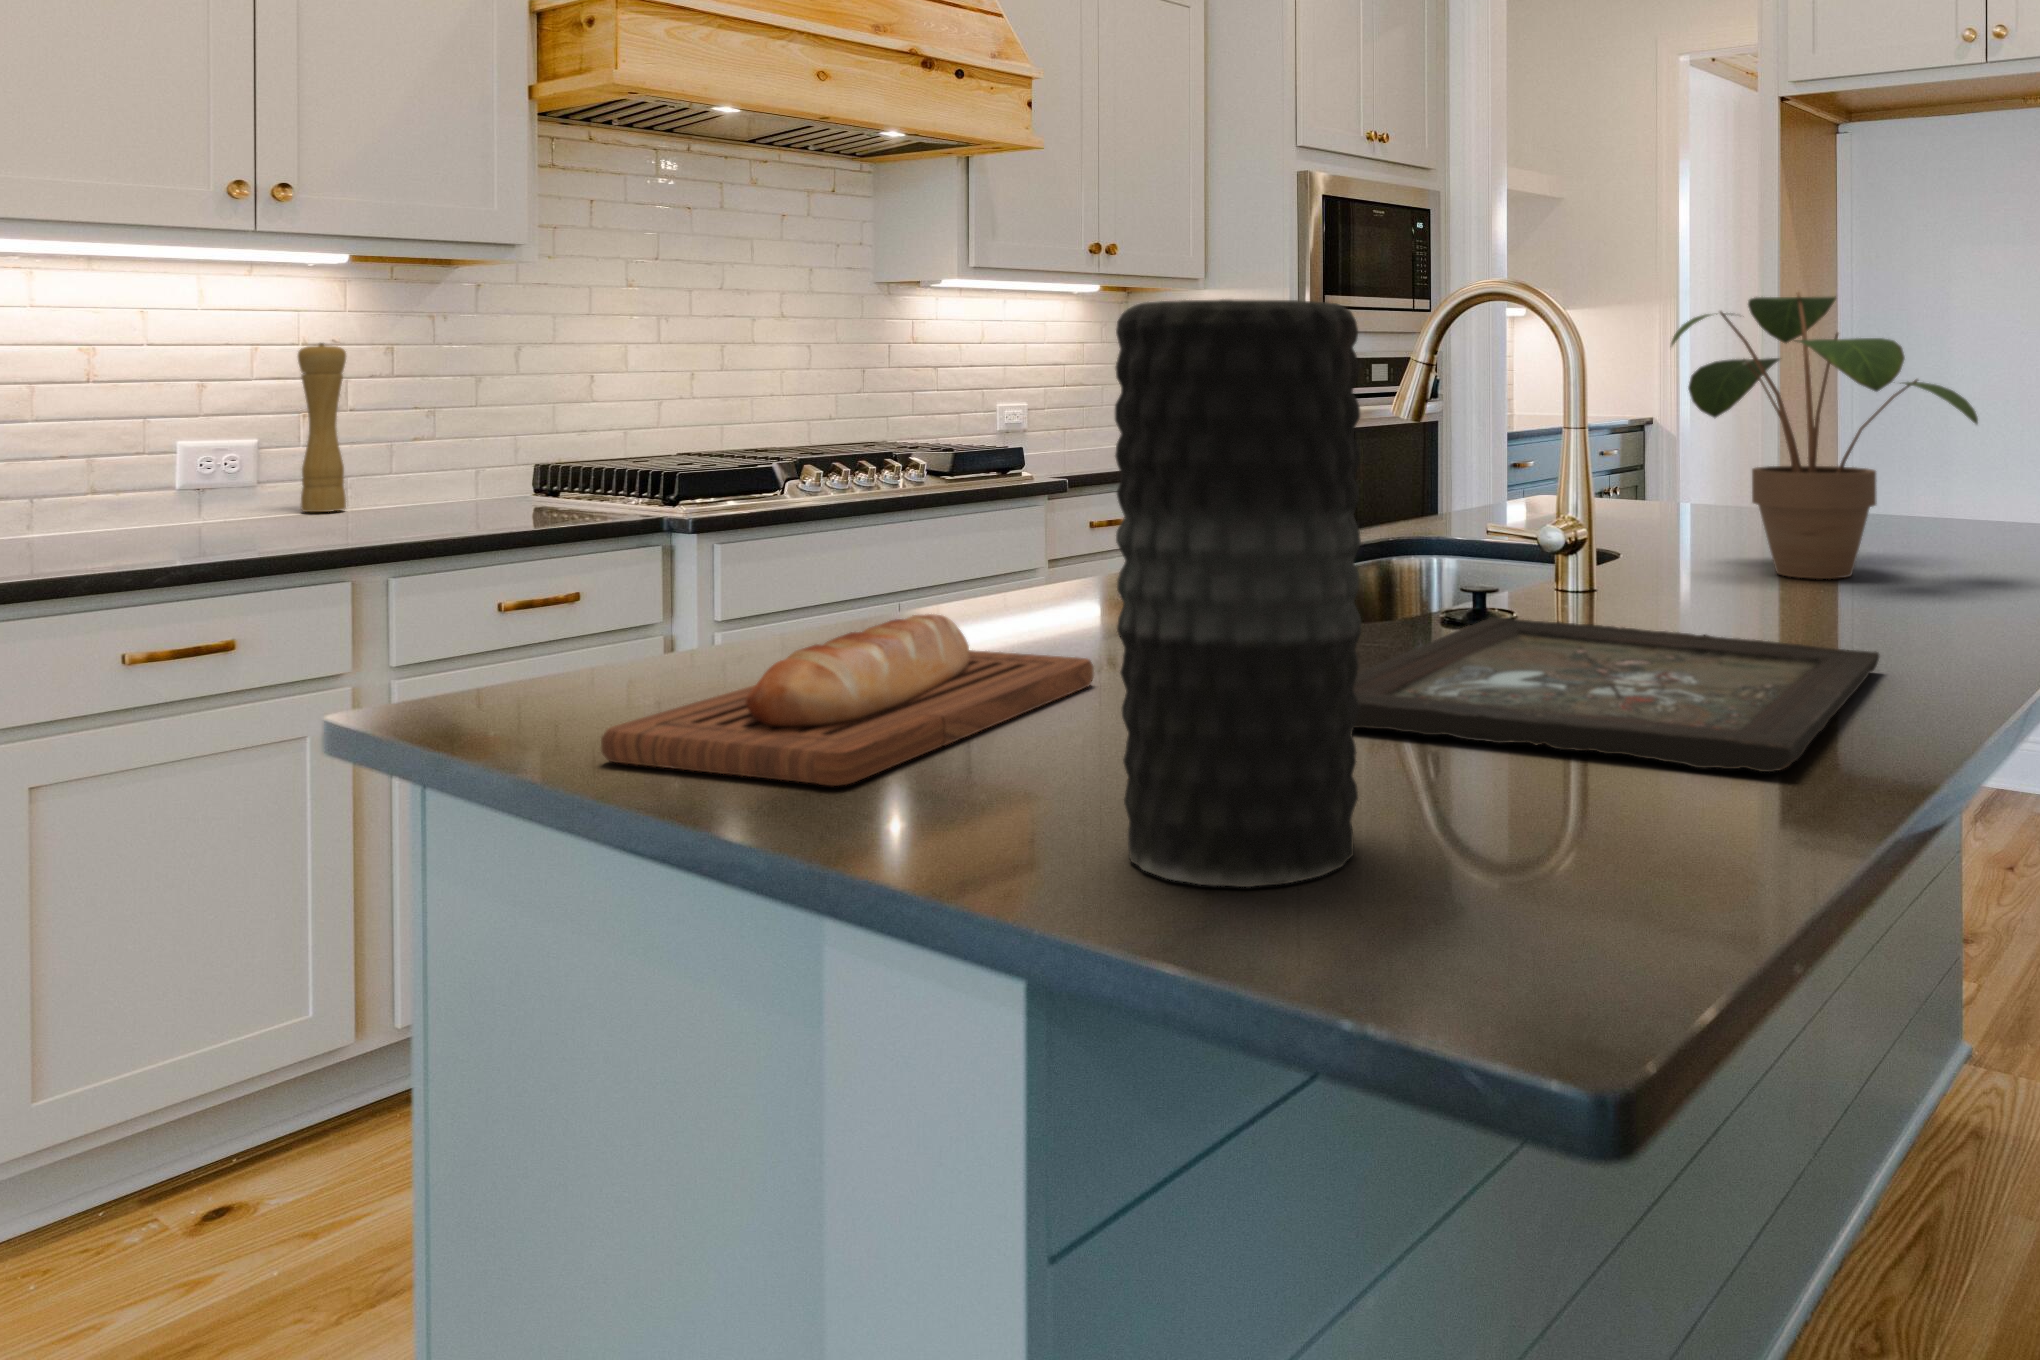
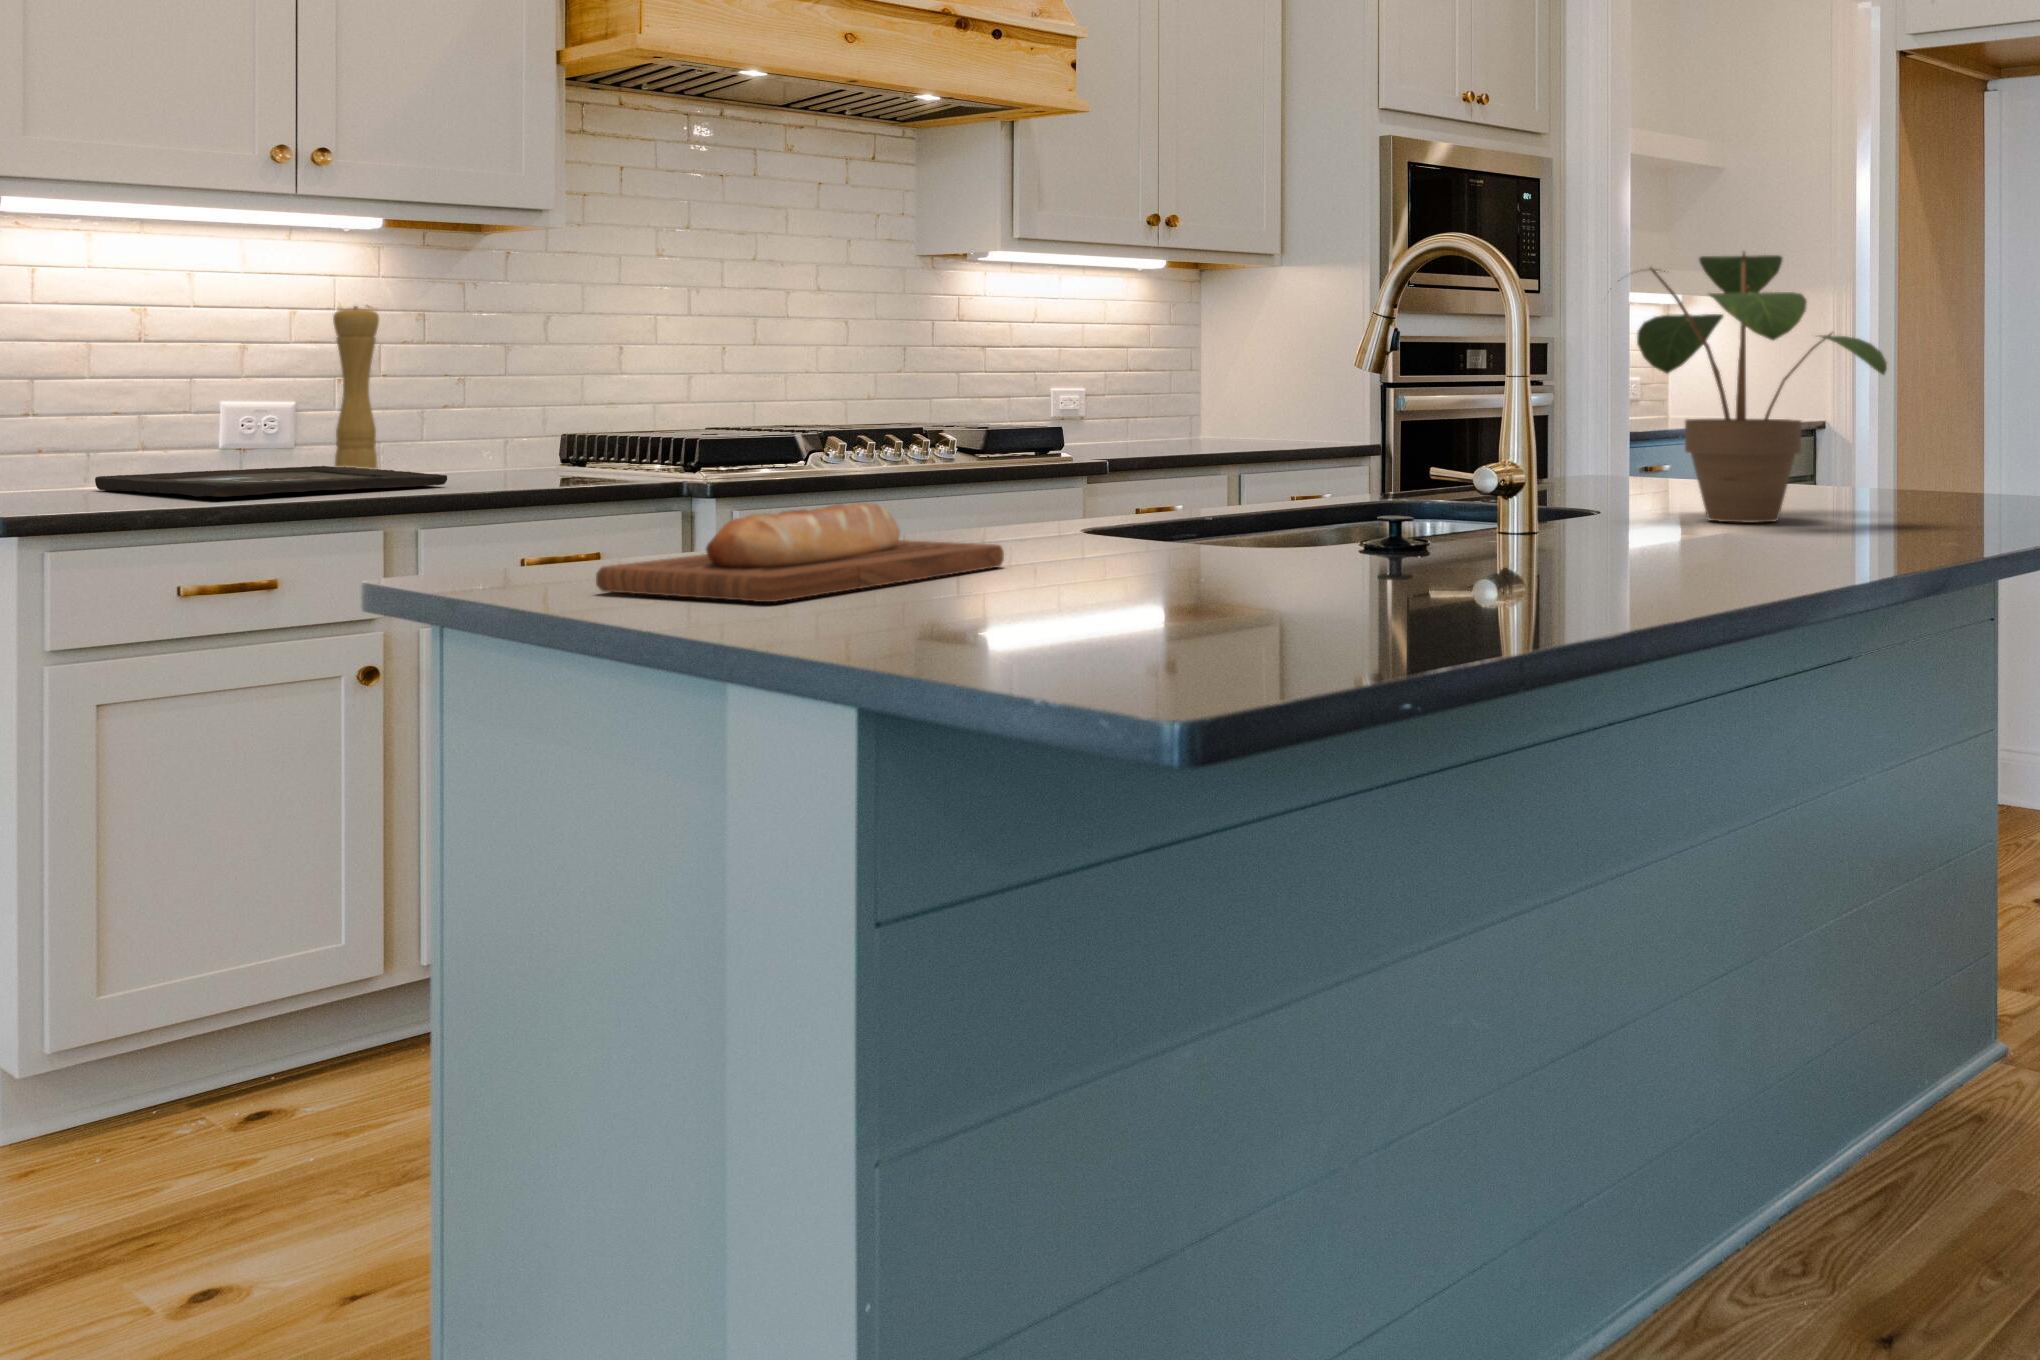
vase: present [1115,299,1361,887] -> none [950,227,1126,637]
tray: present [1353,618,1880,772] -> present [95,466,447,497]

